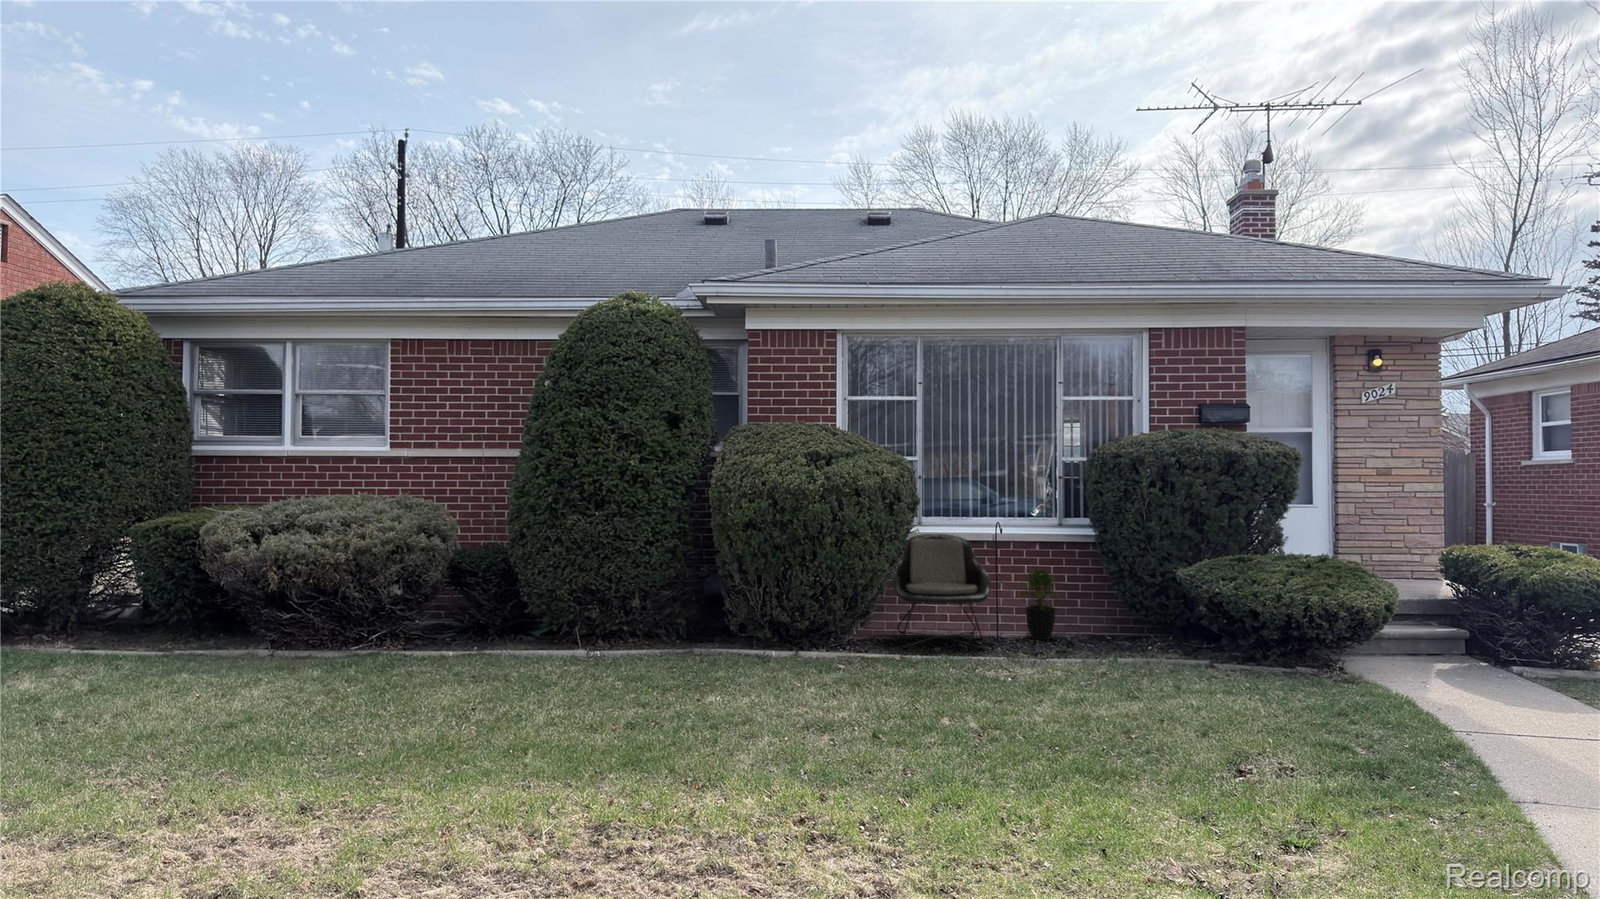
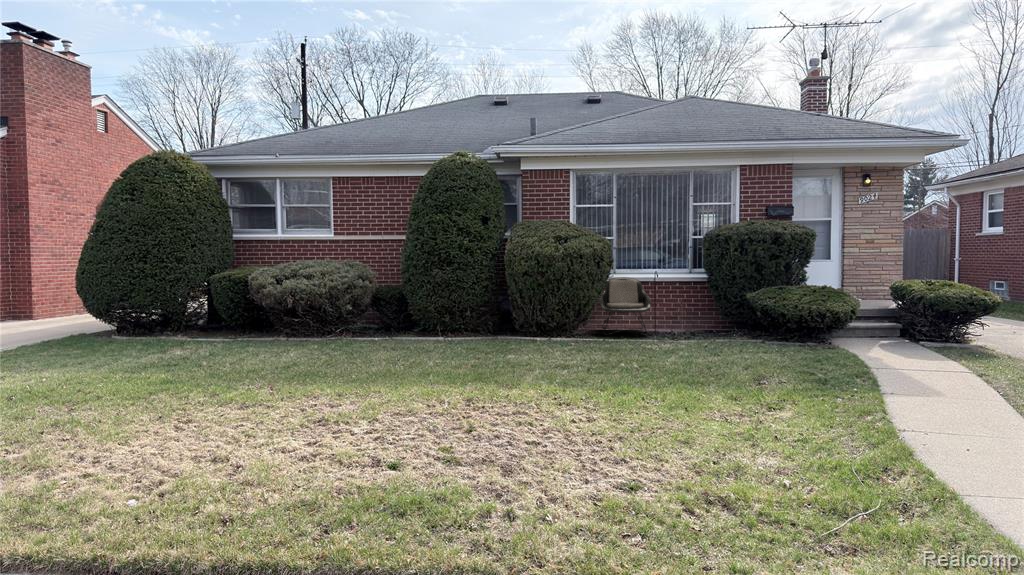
potted plant: present [1021,568,1059,640] -> none [665,294,688,332]

